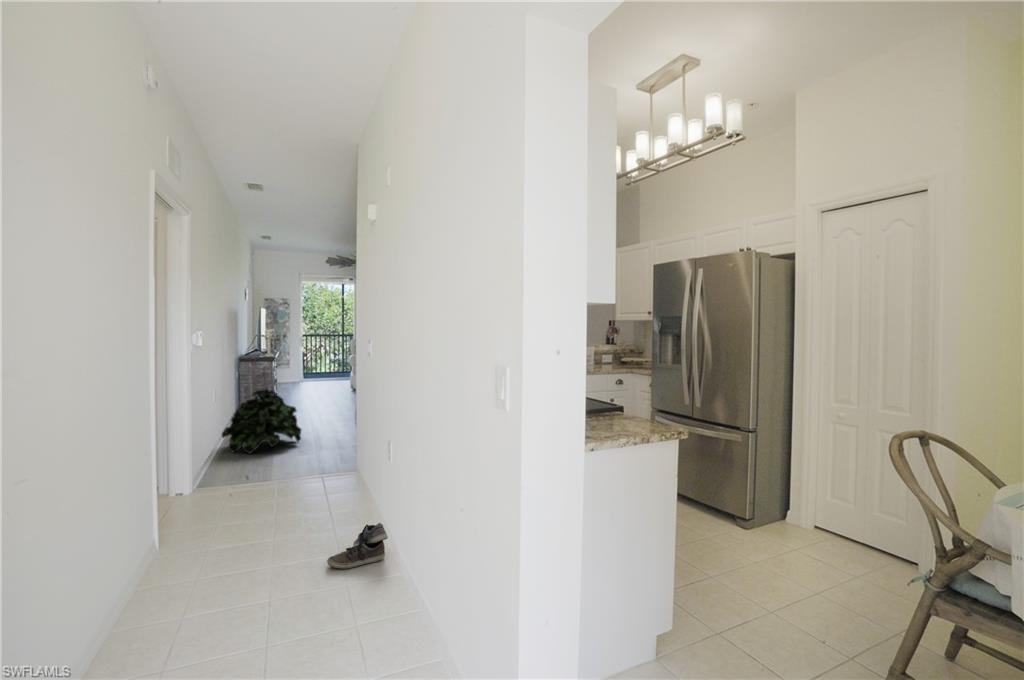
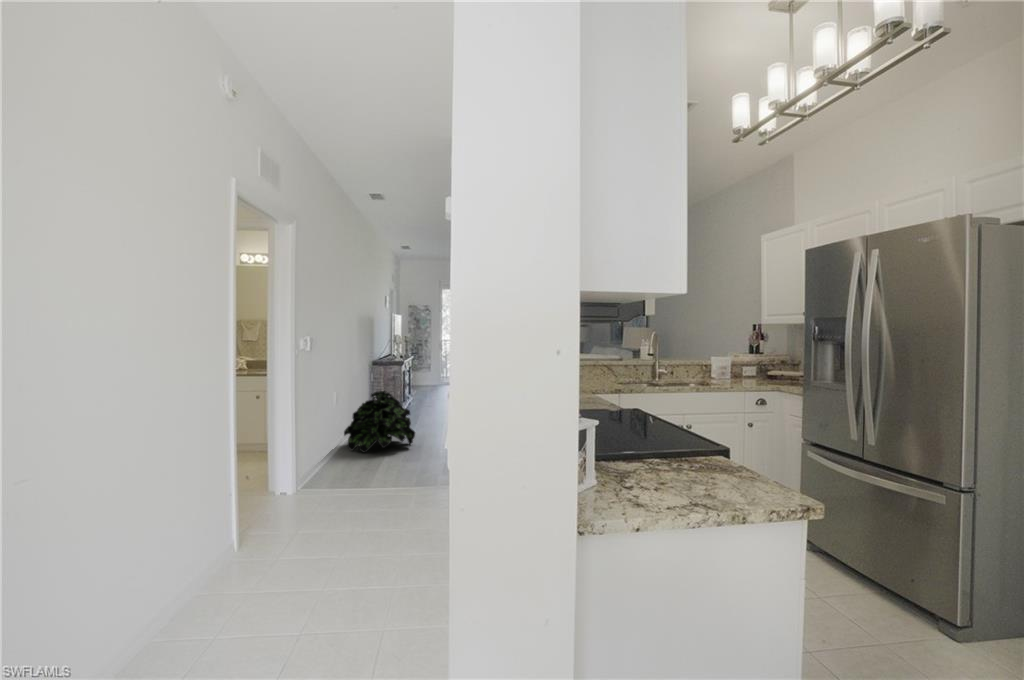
shoe: present [327,523,388,569] -> none [376,549,442,597]

